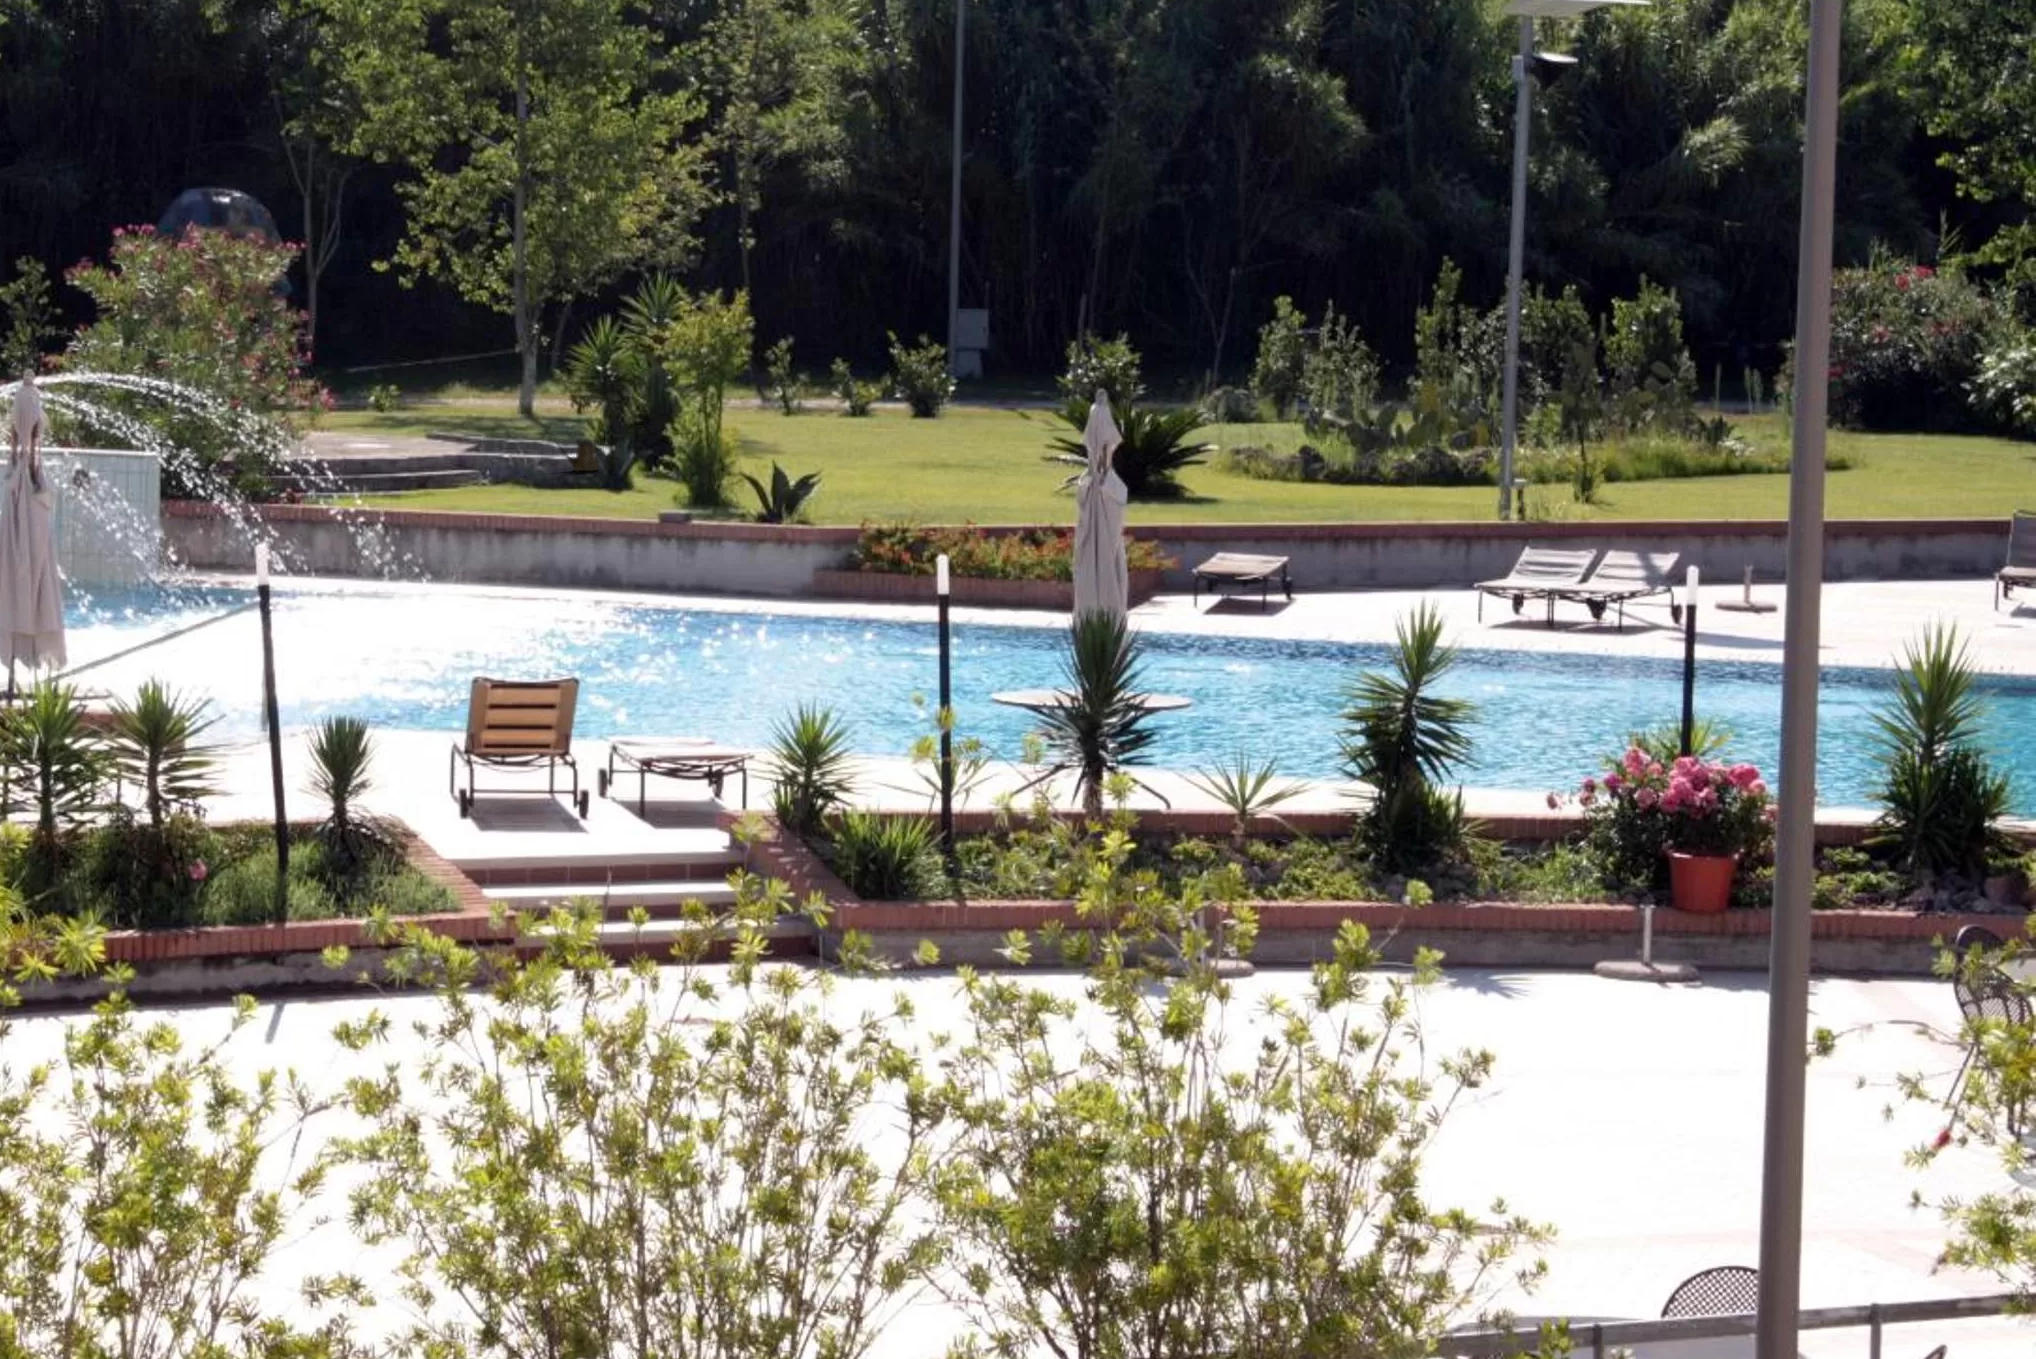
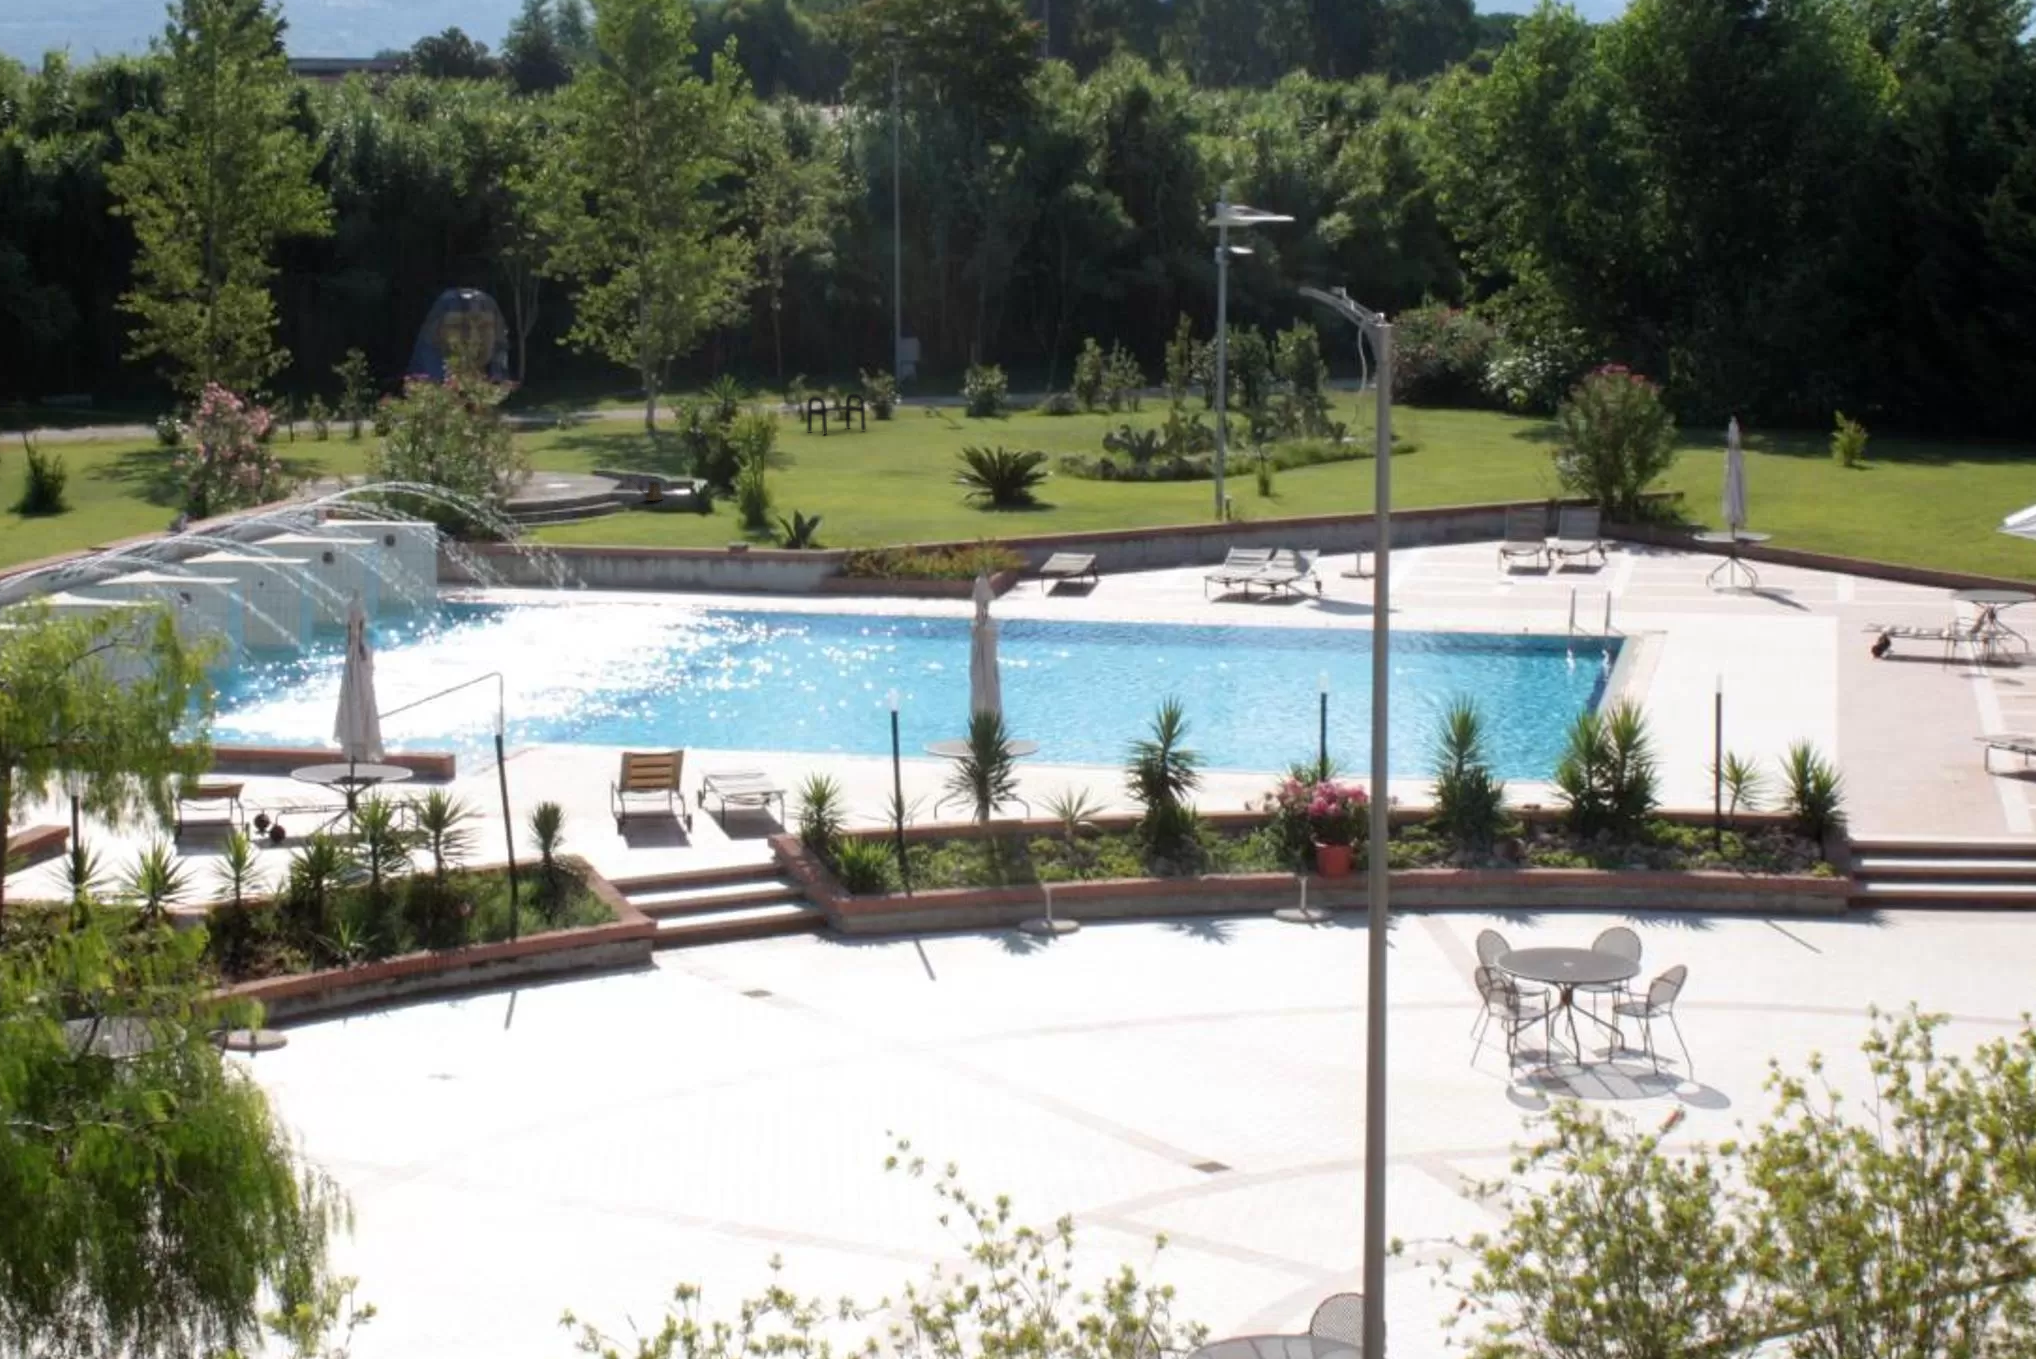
bench: none [837,356,930,417] -> present [807,394,866,435]

